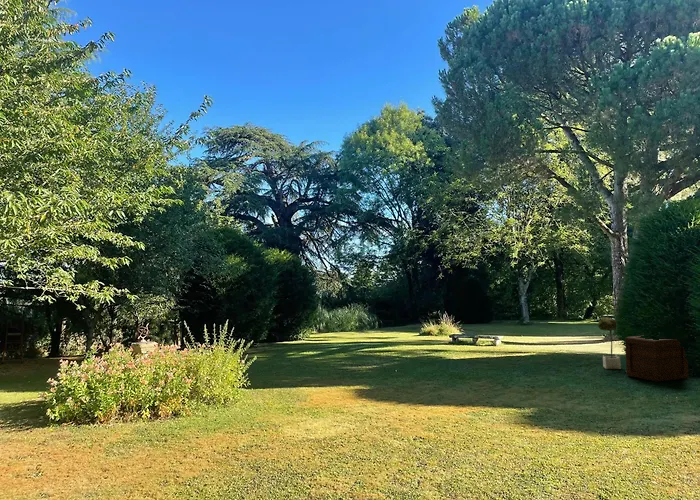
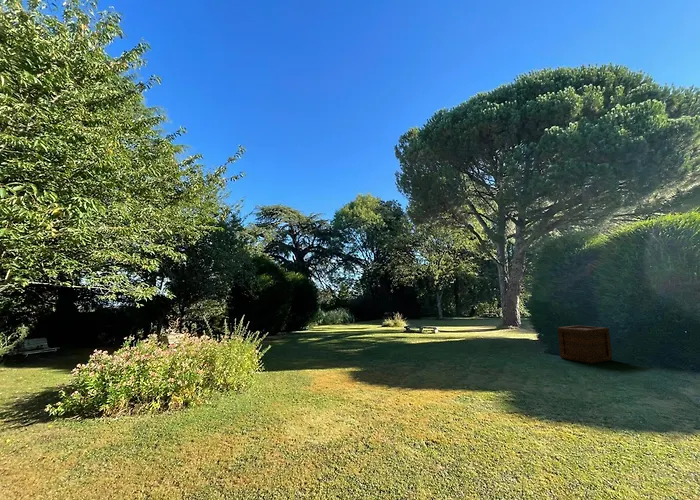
potted tree: present [598,317,621,369] -> none [528,312,548,352]

